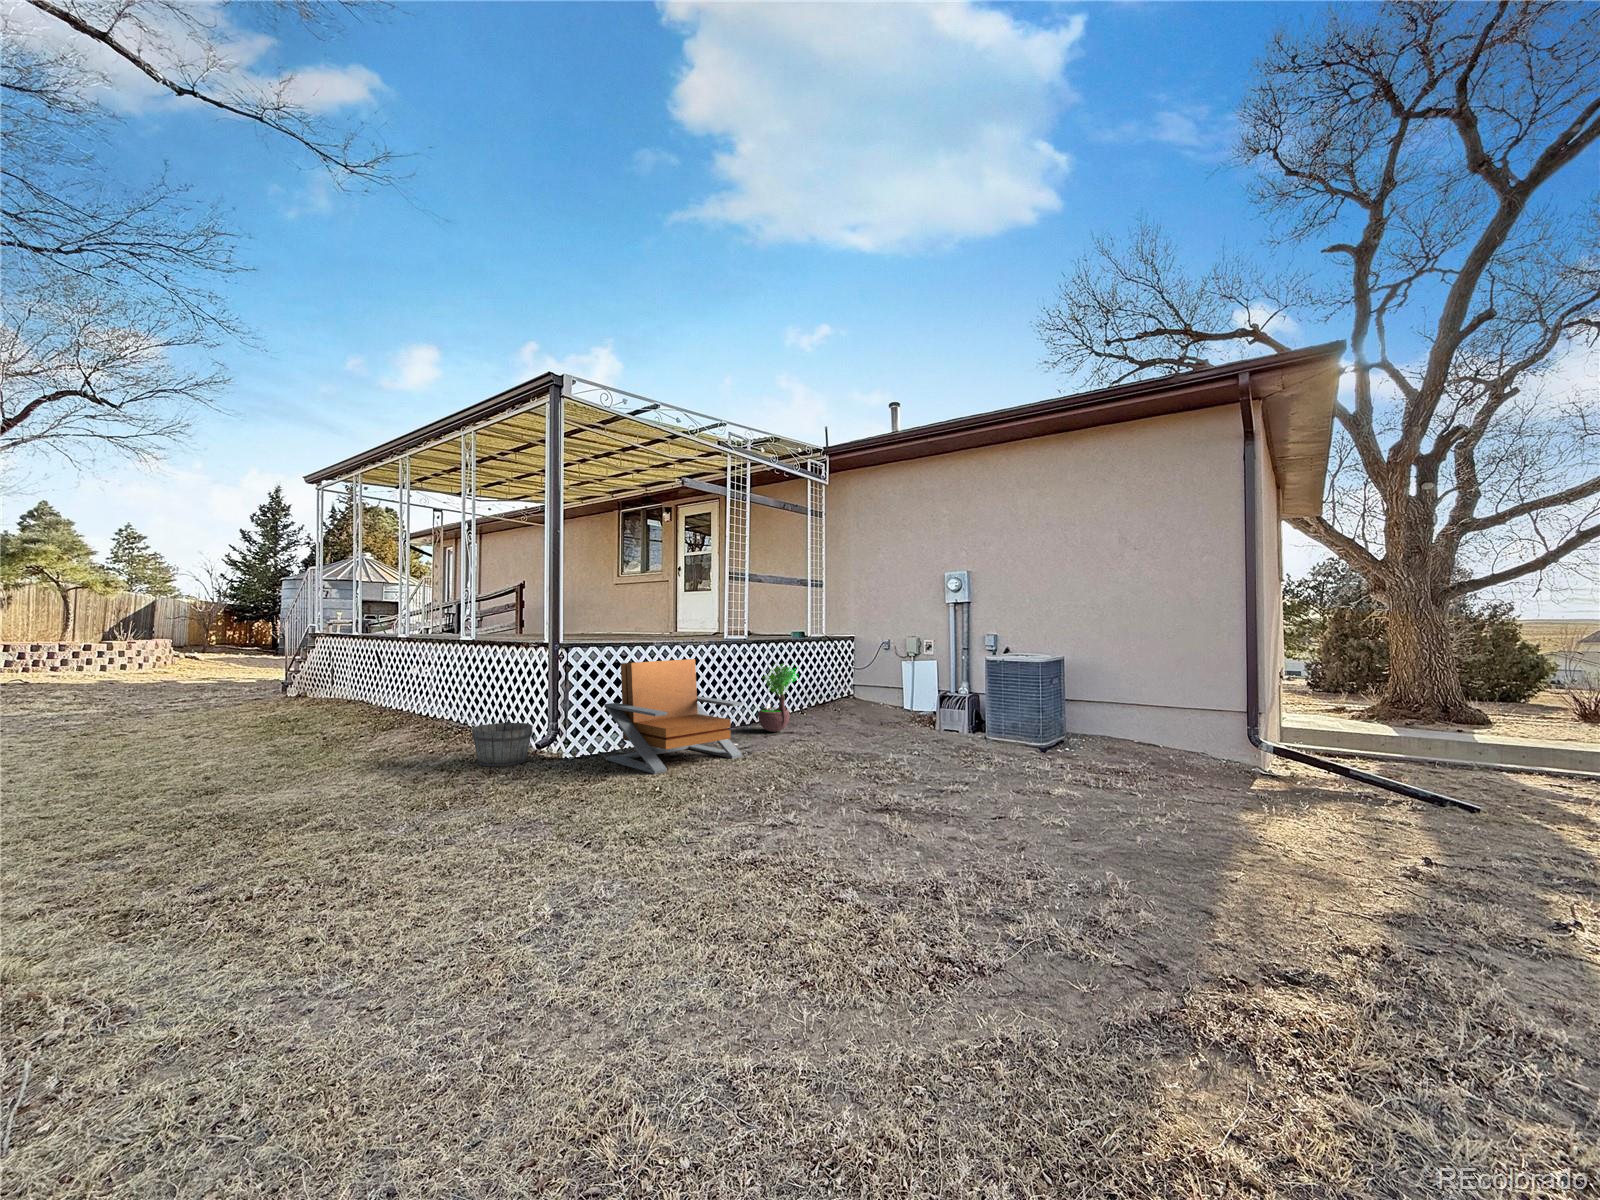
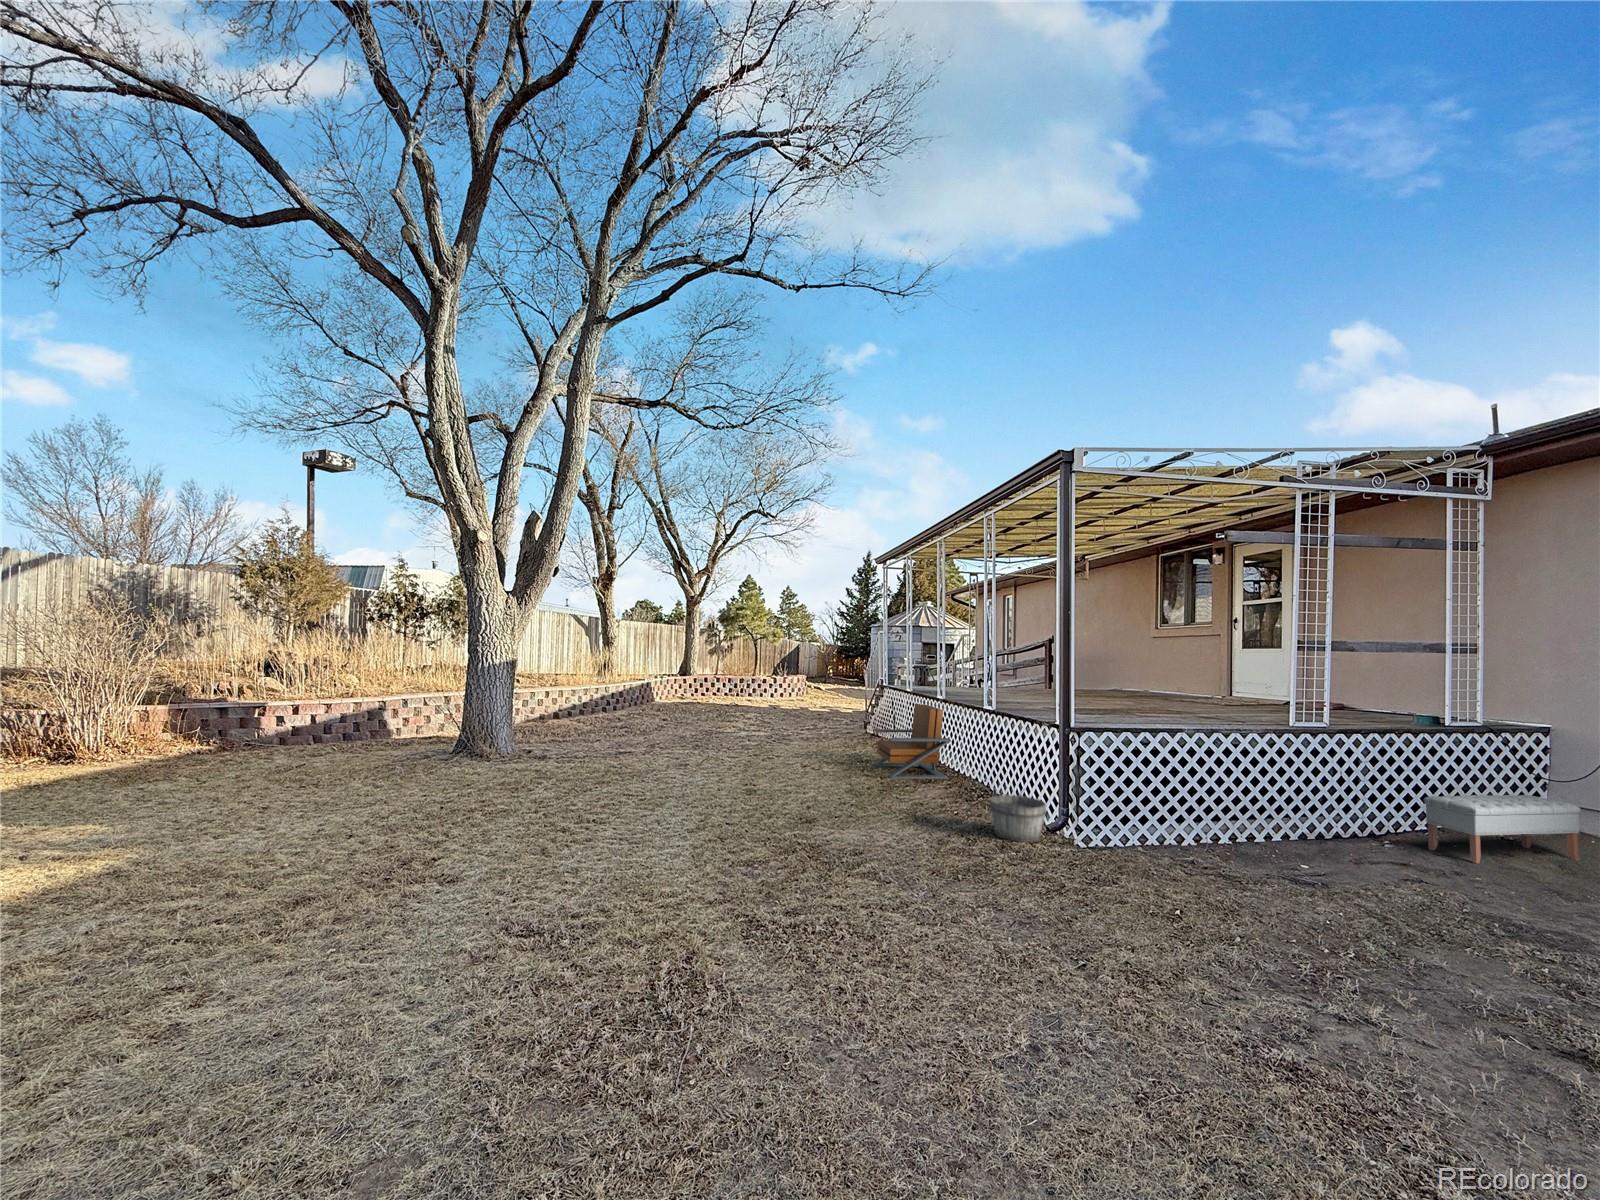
lounge chair: present [604,659,742,774] -> present [874,704,951,779]
potted tree: present [758,664,798,732] -> none [1339,763,1410,859]
bench: none [806,676,881,724] -> present [1424,795,1580,864]

